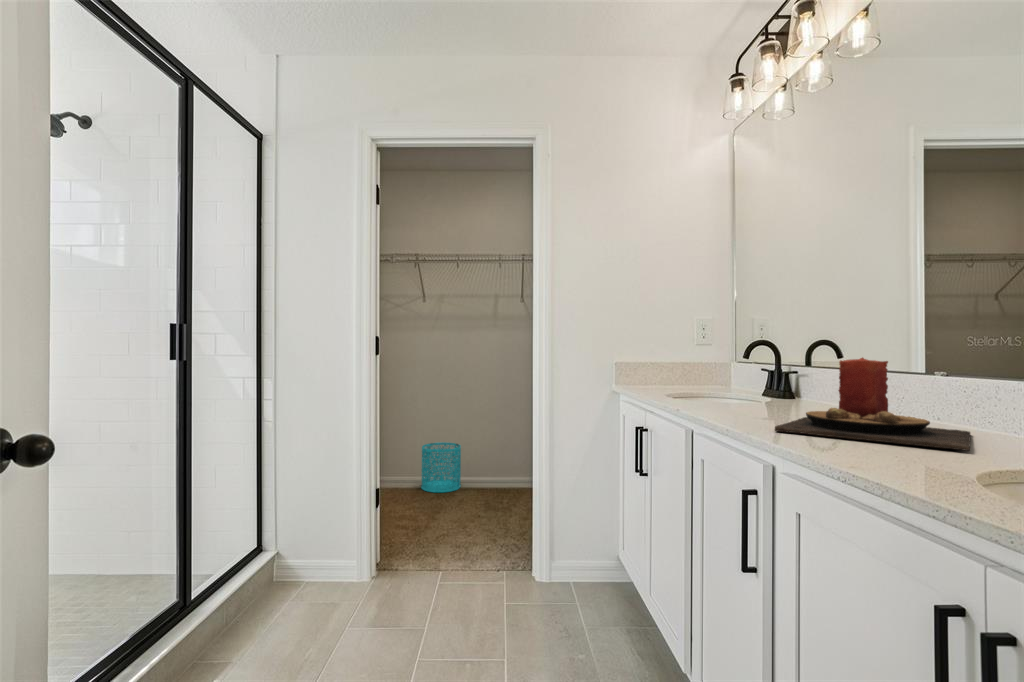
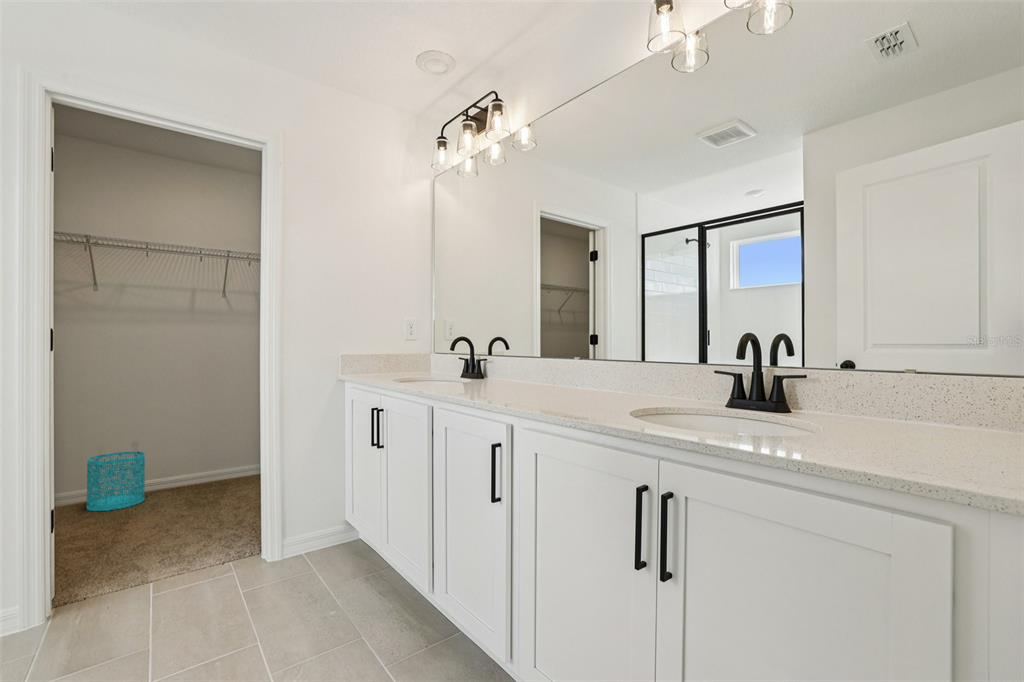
candle: present [775,358,970,451] -> none [490,348,587,398]

